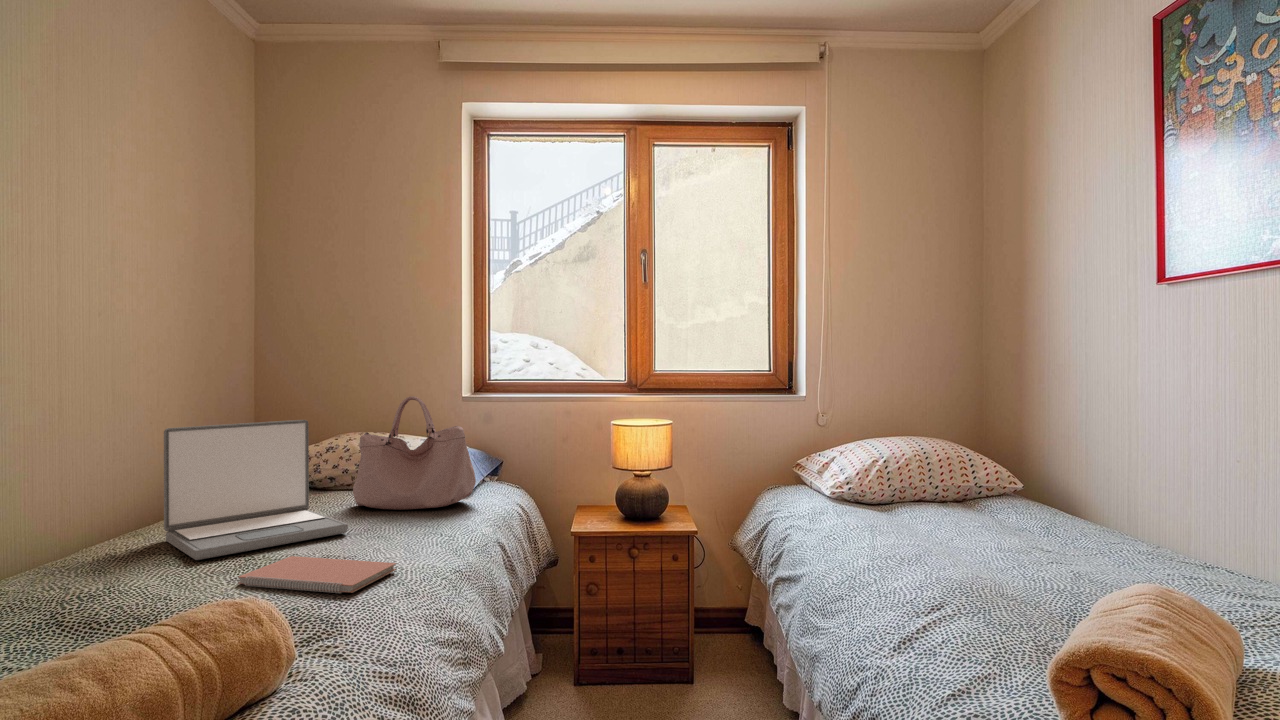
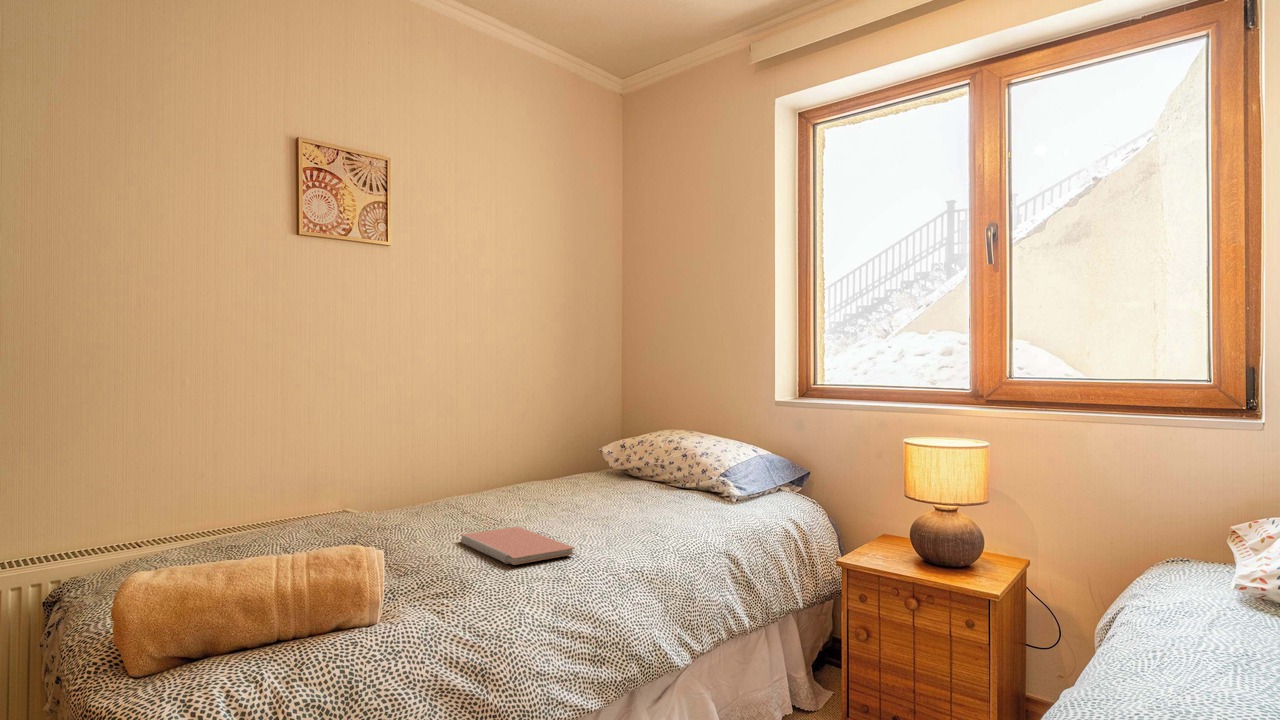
handbag: present [353,396,476,510] -> none [631,394,736,507]
laptop: present [164,420,348,560] -> none [463,410,591,518]

